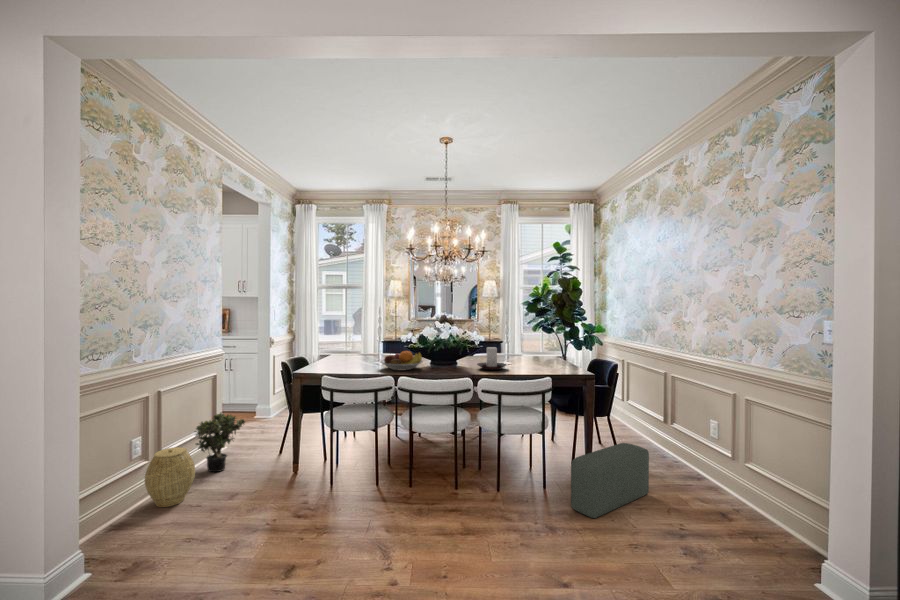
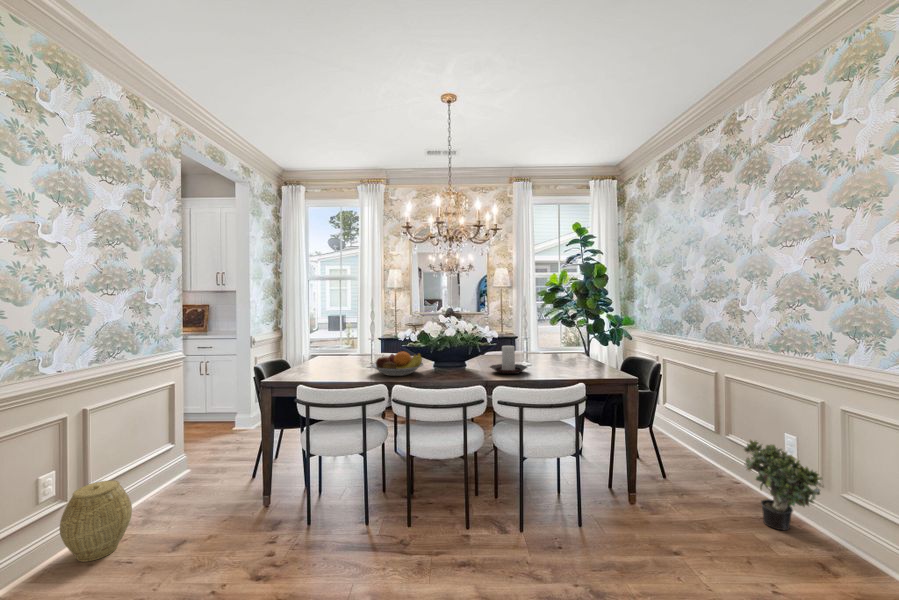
potted plant: present [195,413,245,472] -> present [744,440,822,530]
pouf: present [571,443,649,518] -> none [620,467,718,579]

